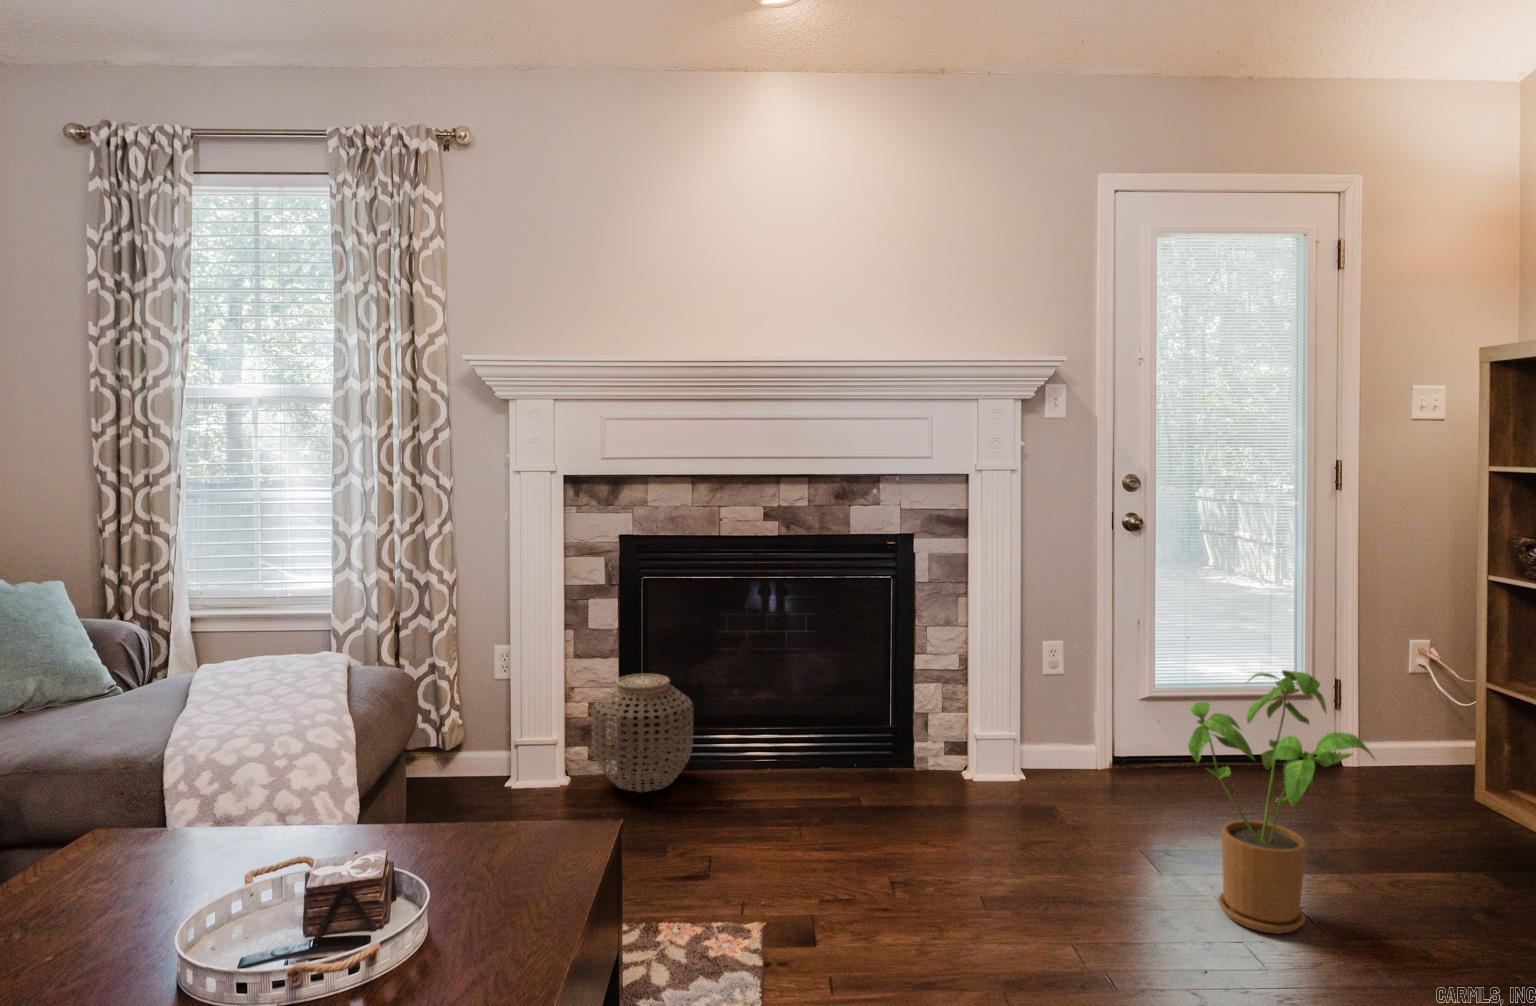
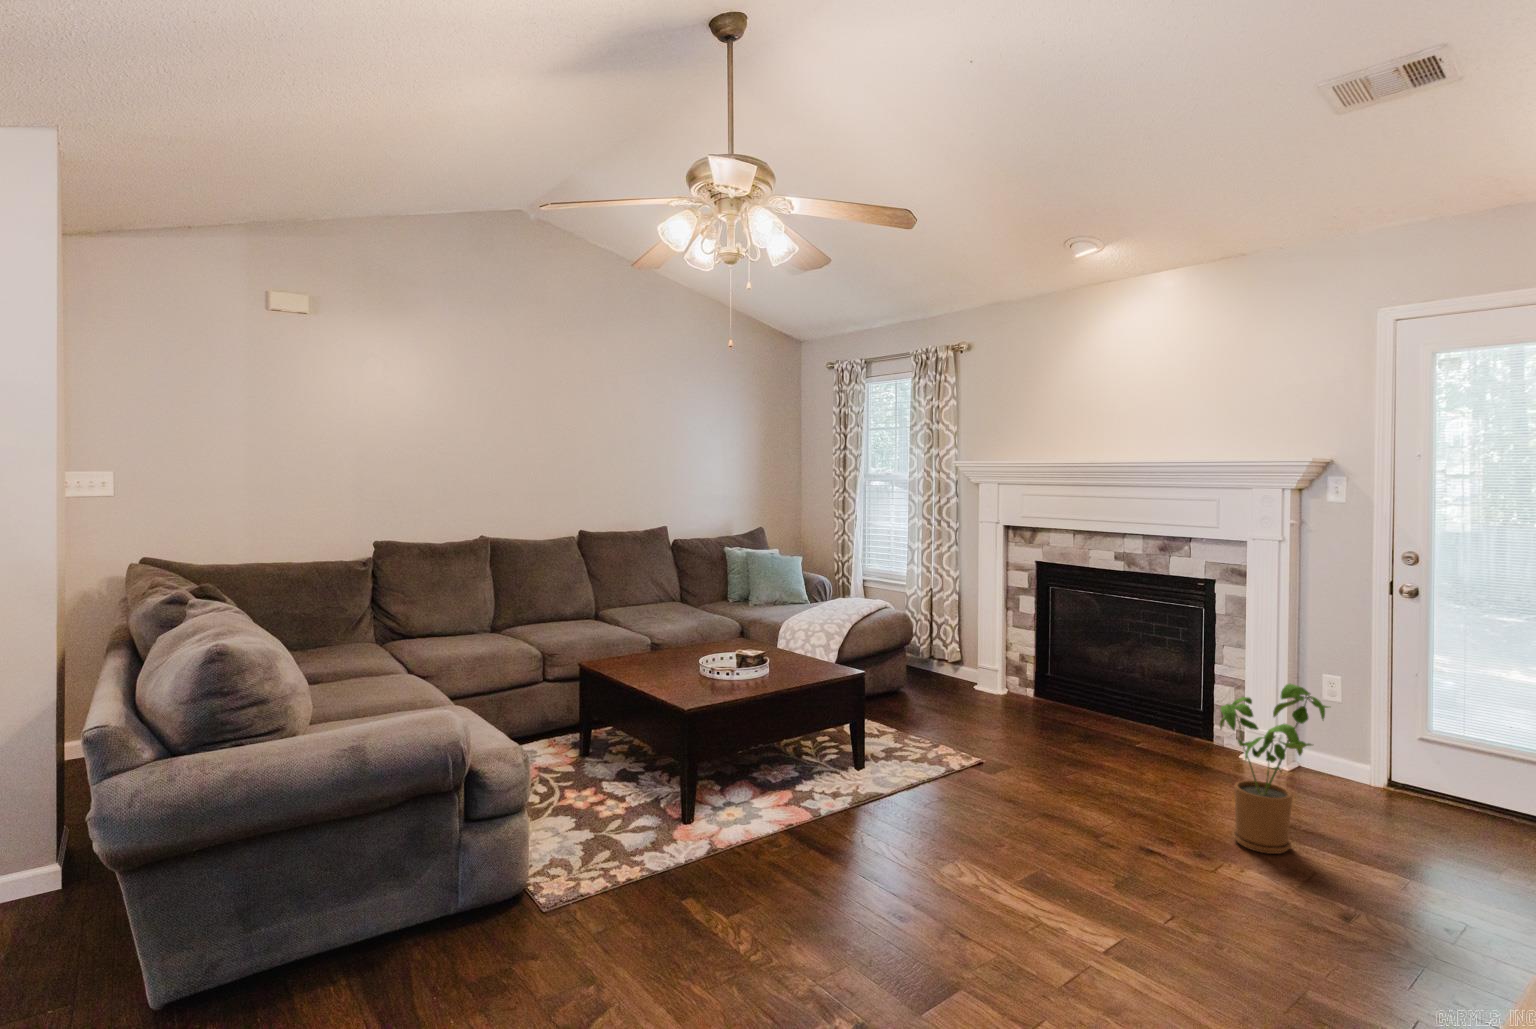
woven basket: present [592,674,693,791] -> none [999,642,1059,708]

